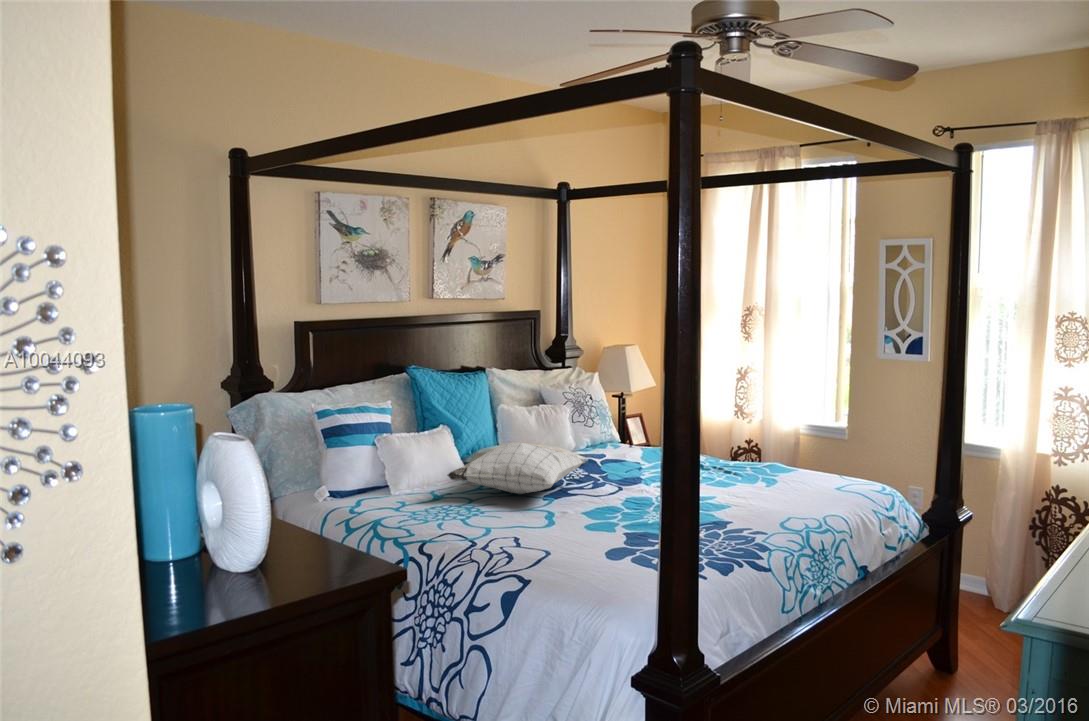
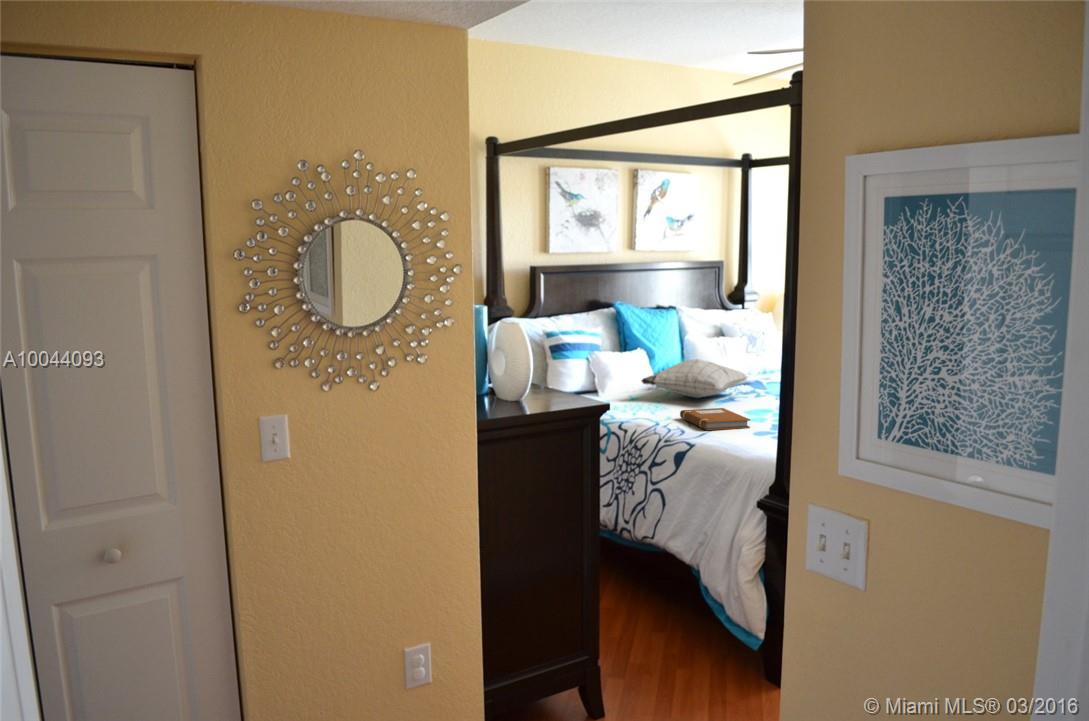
notebook: none [503,512,598,551] -> present [680,408,750,430]

